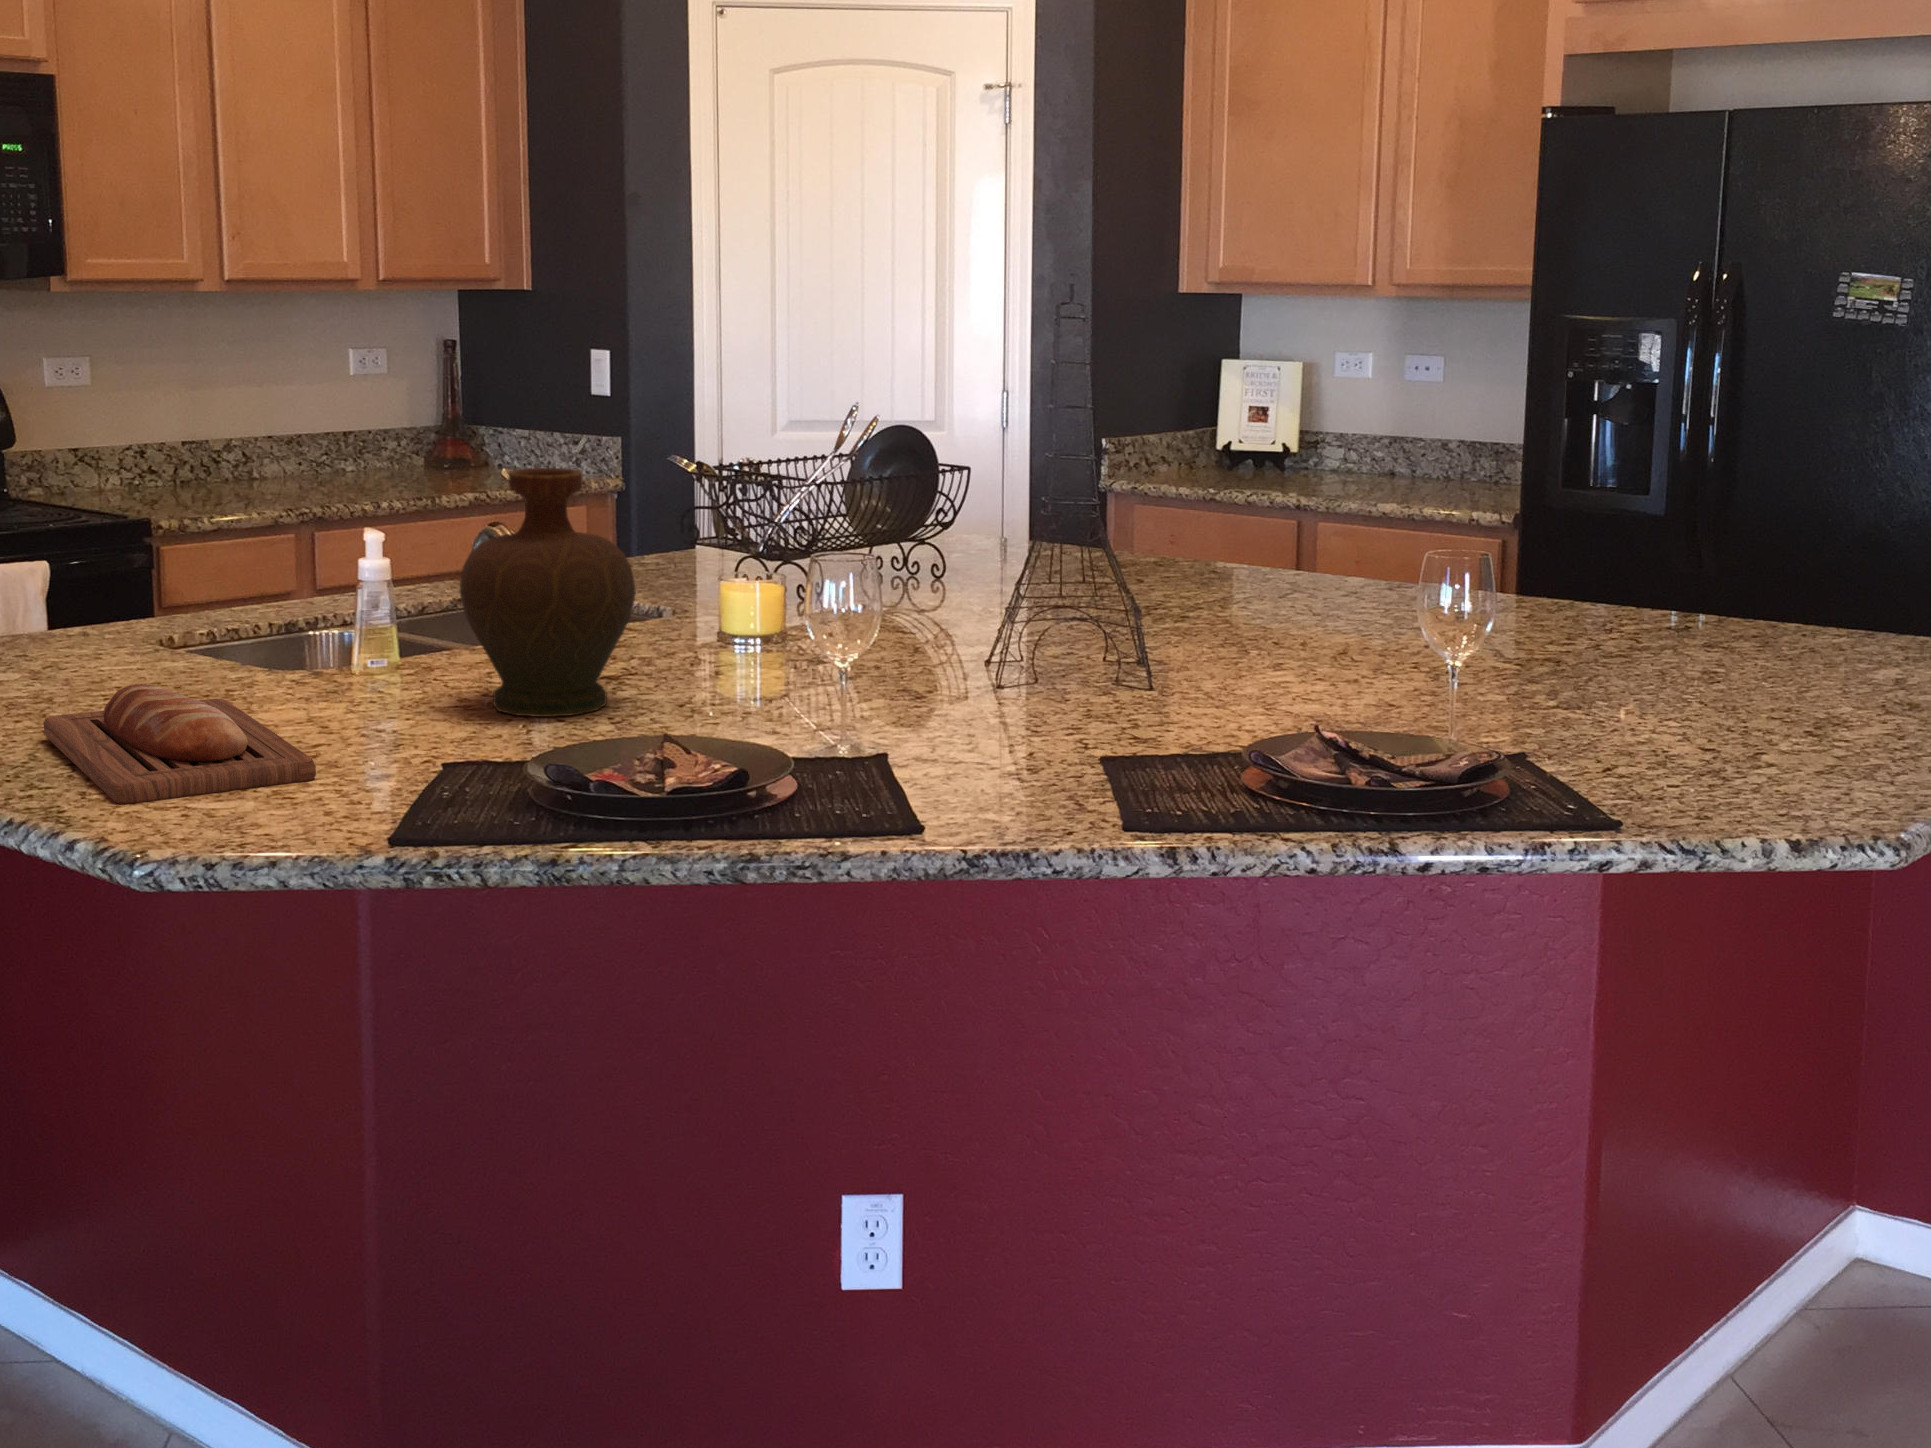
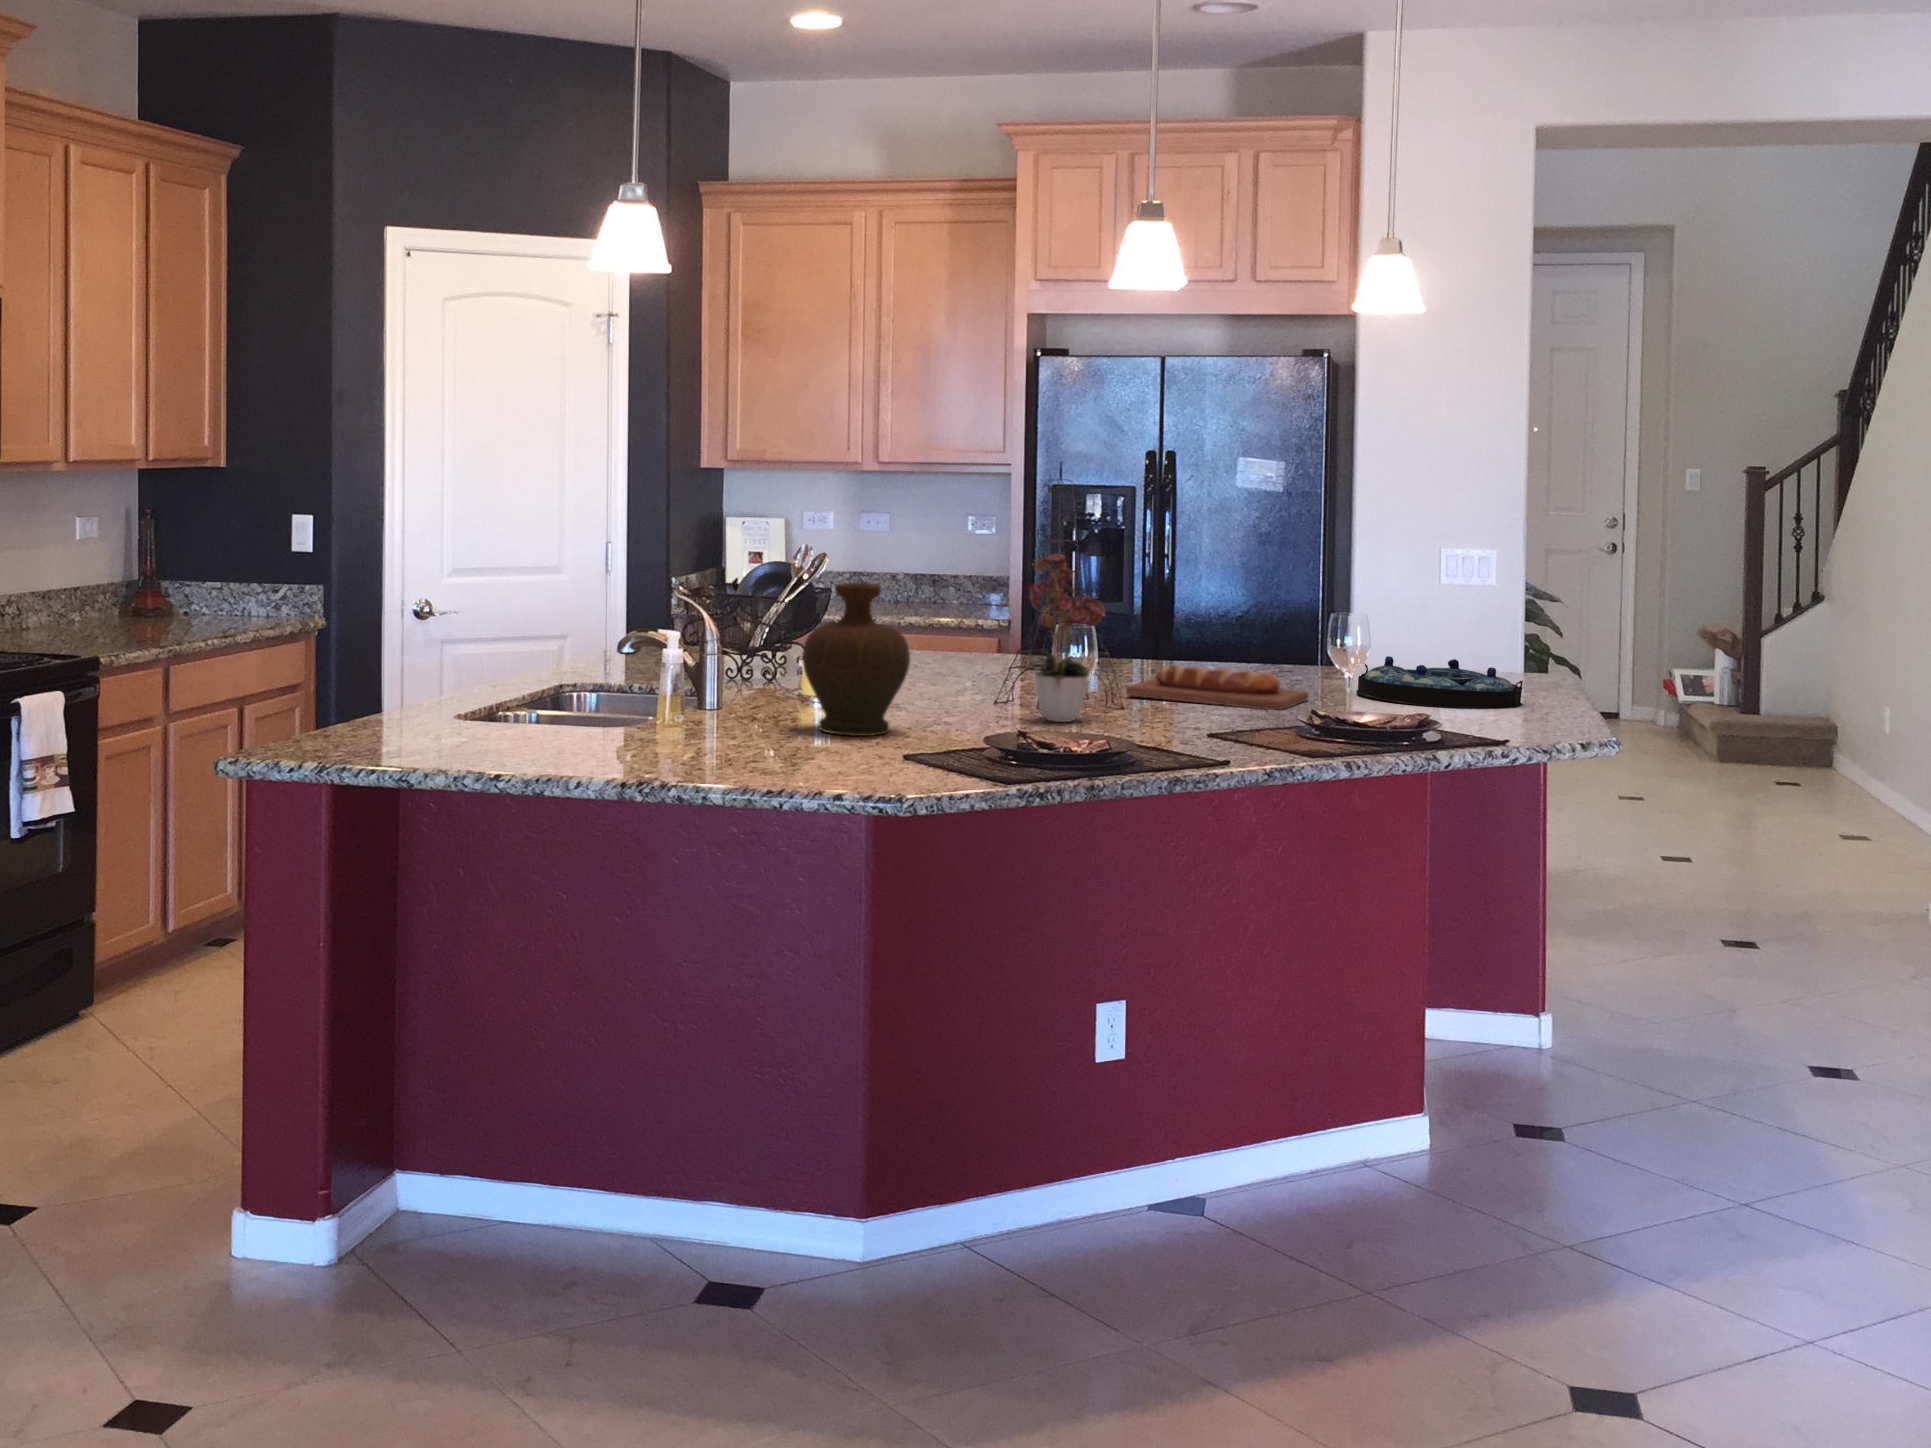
flower arrangement: none [845,415,1041,715] -> present [1030,554,1105,722]
serving tray: none [1625,629,1918,750] -> present [1356,656,1523,709]
bread loaf: present [43,683,316,804] -> present [1126,666,1308,710]

